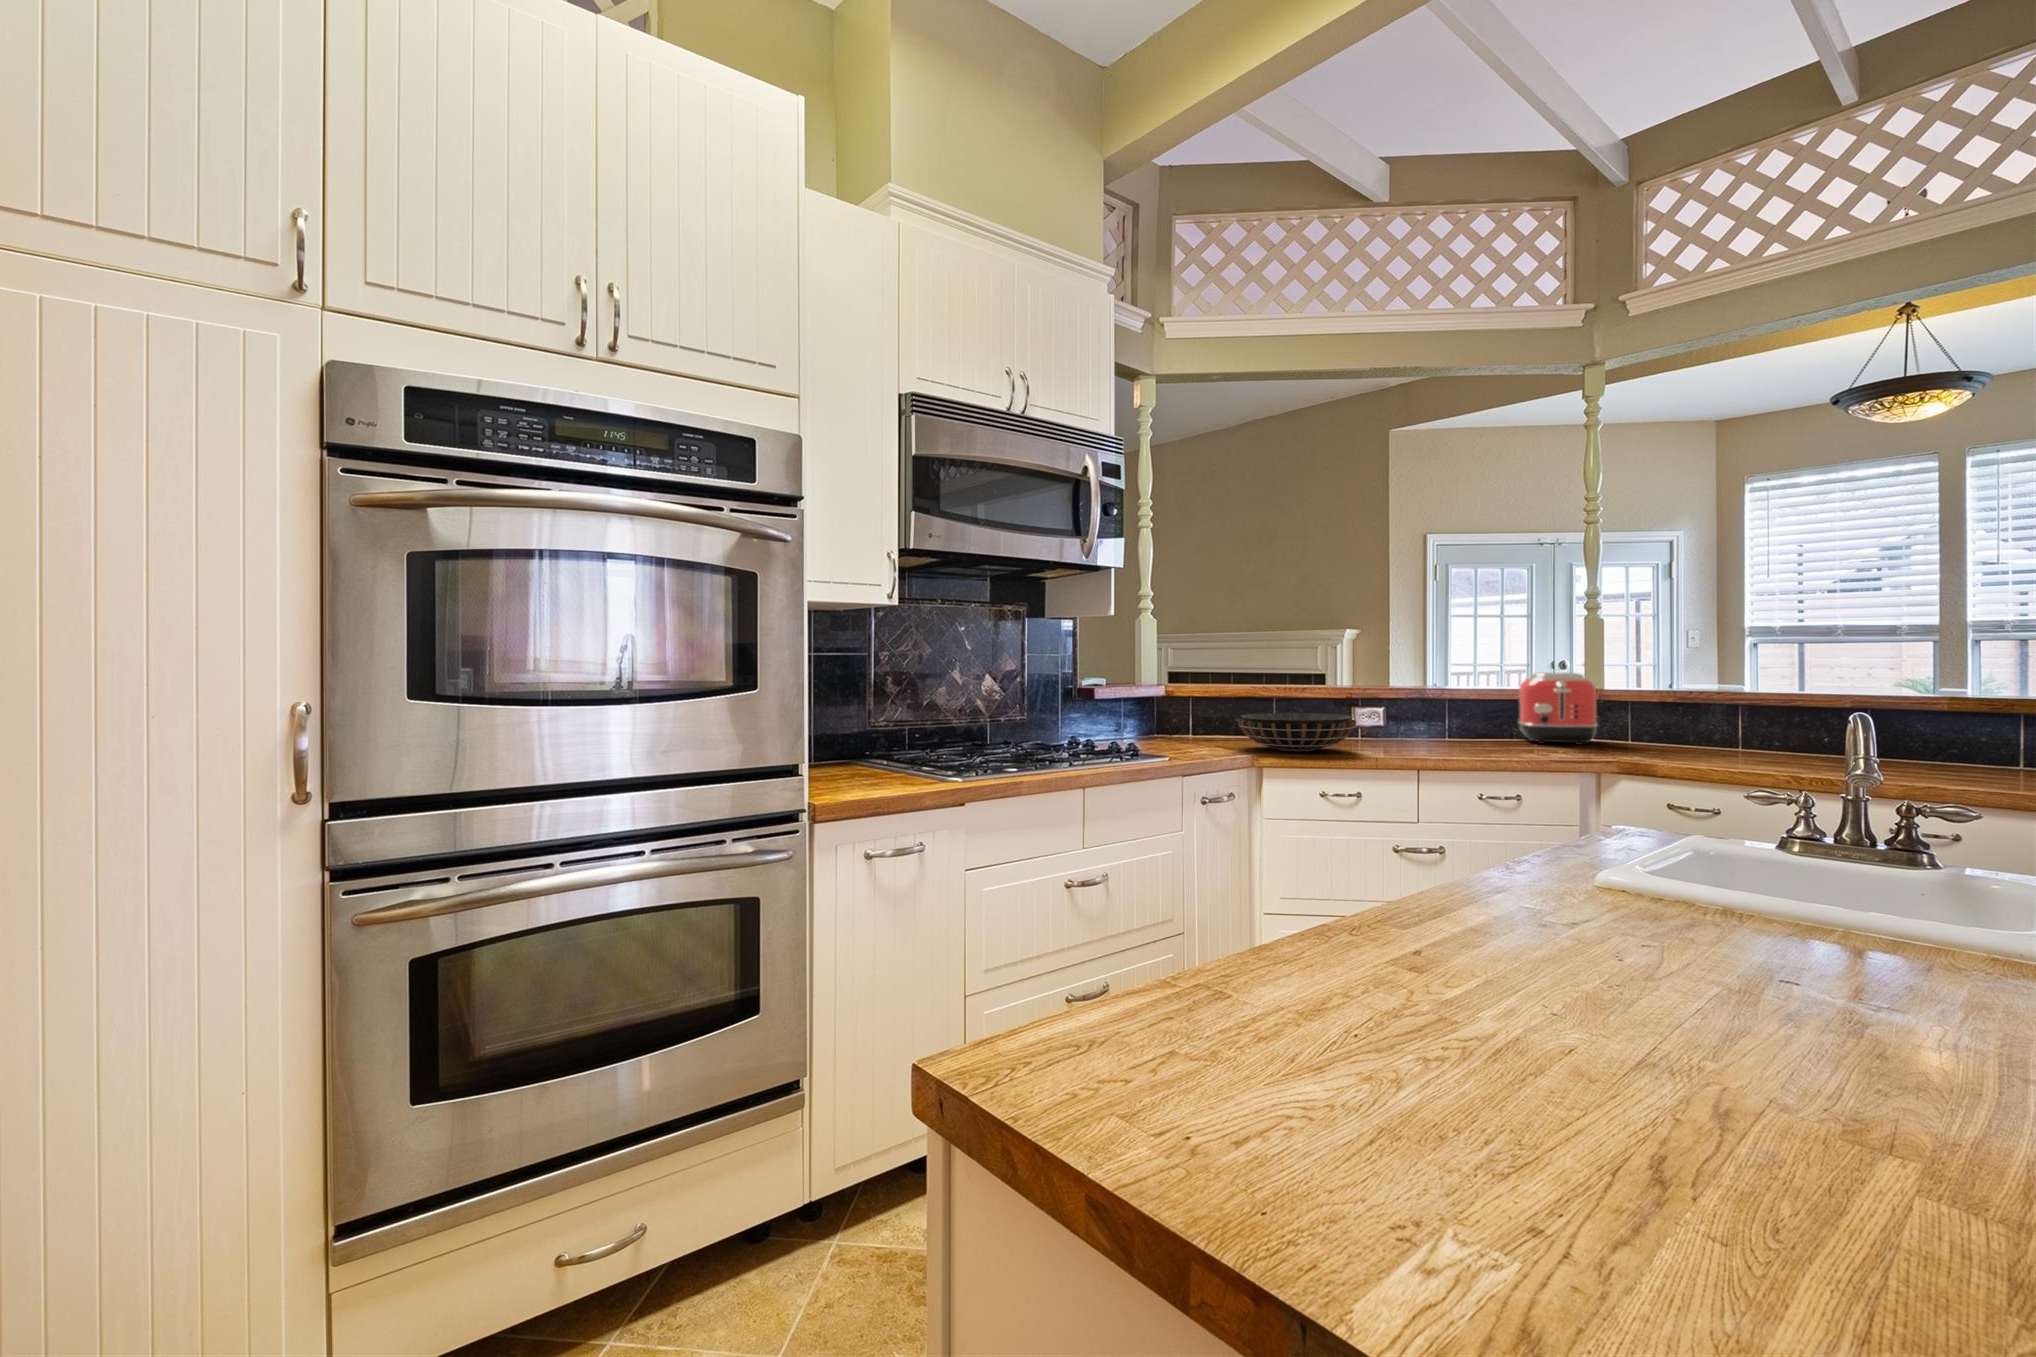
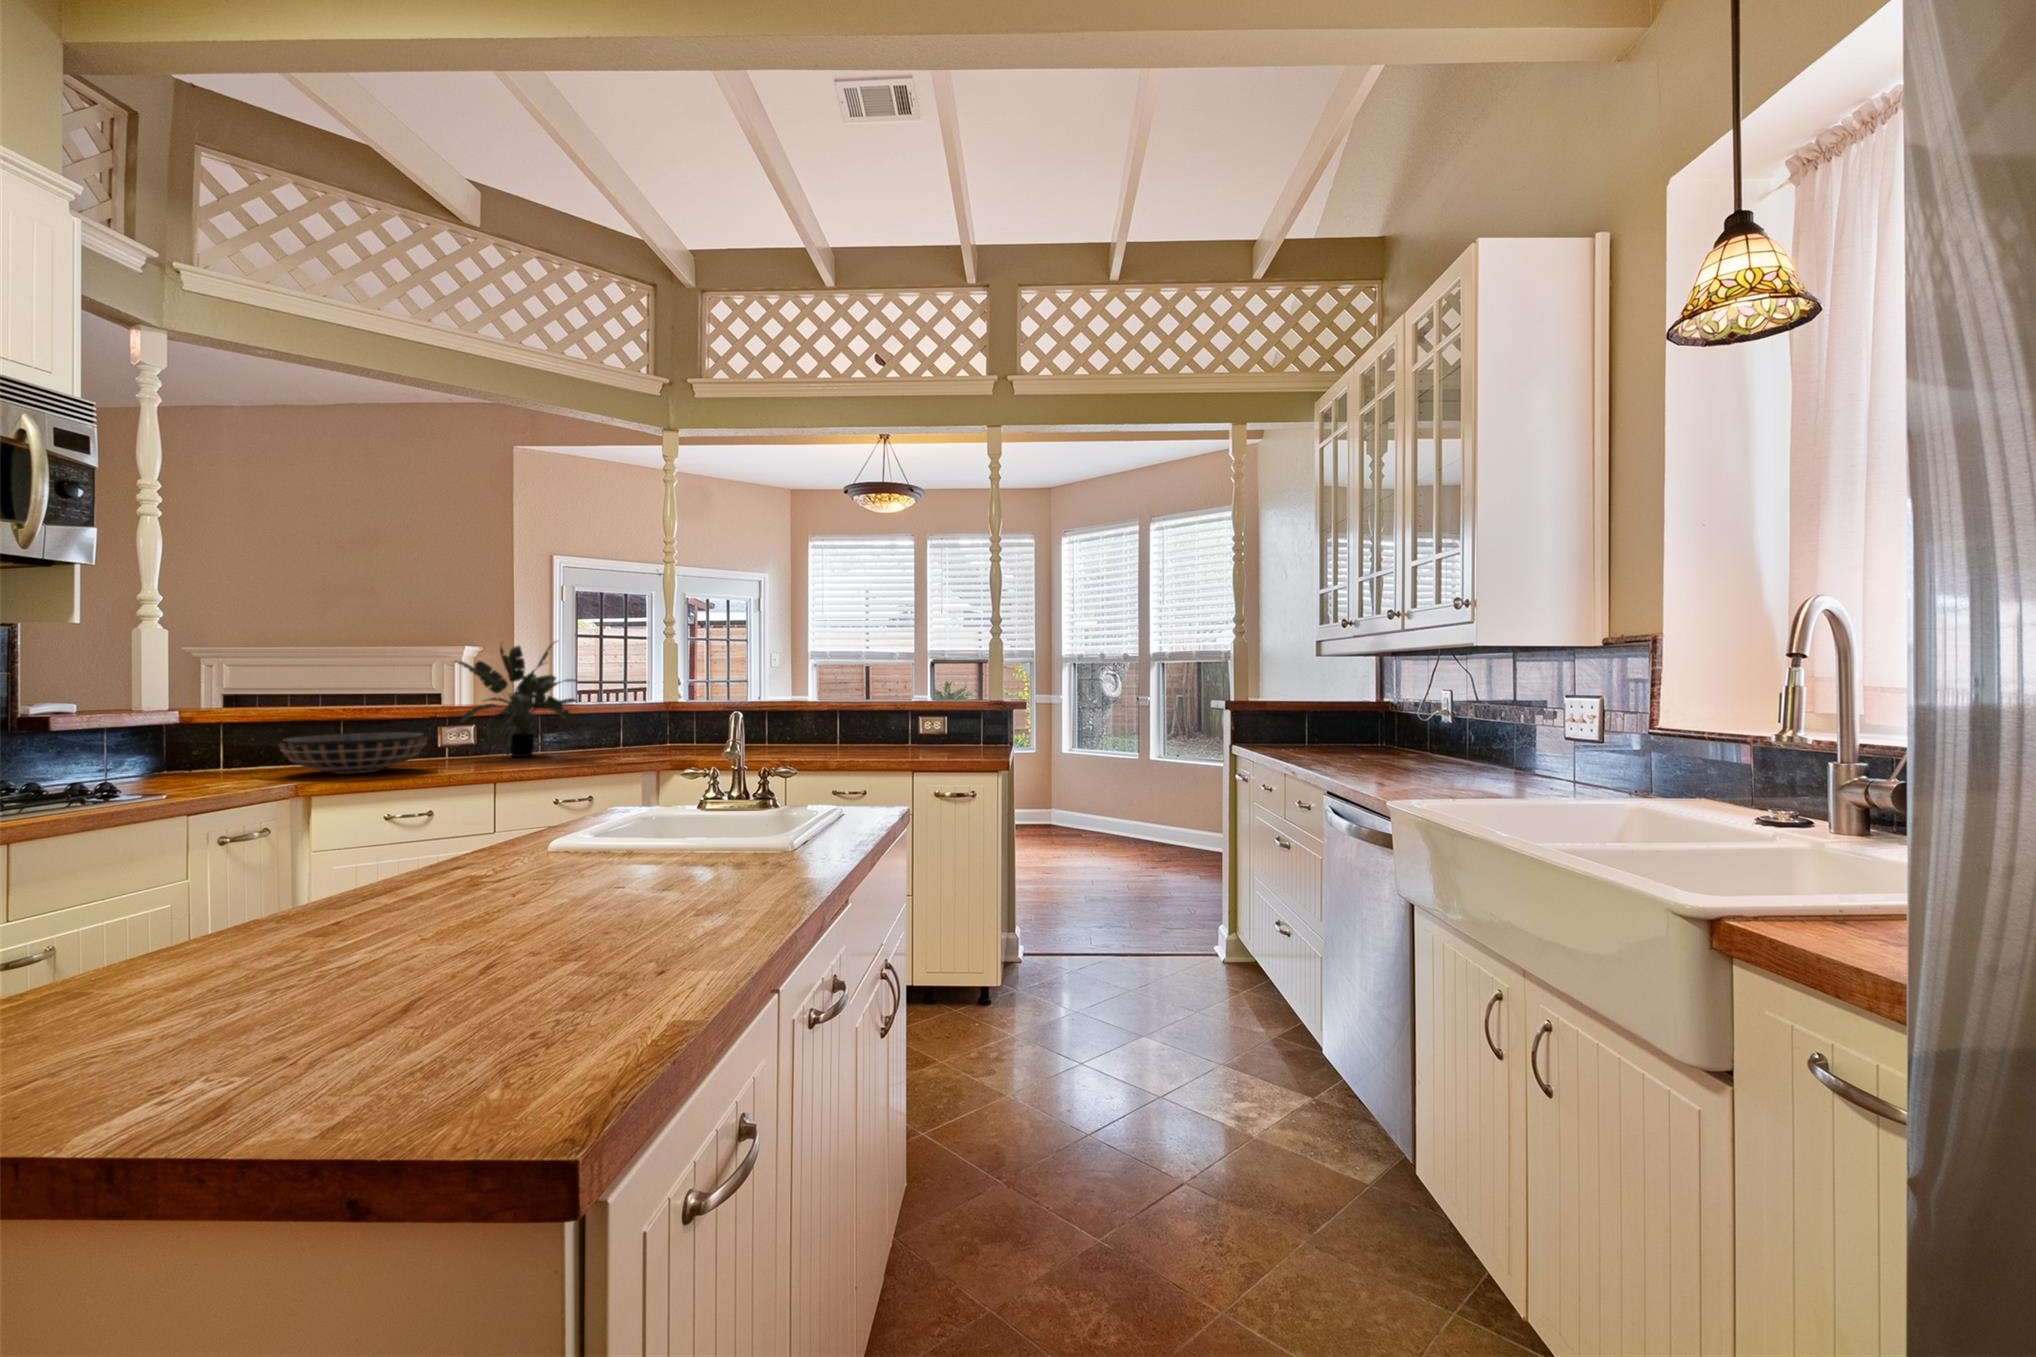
potted plant: none [1369,620,1500,745] -> present [456,641,577,757]
toaster: present [1519,673,1597,745] -> none [604,687,668,749]

